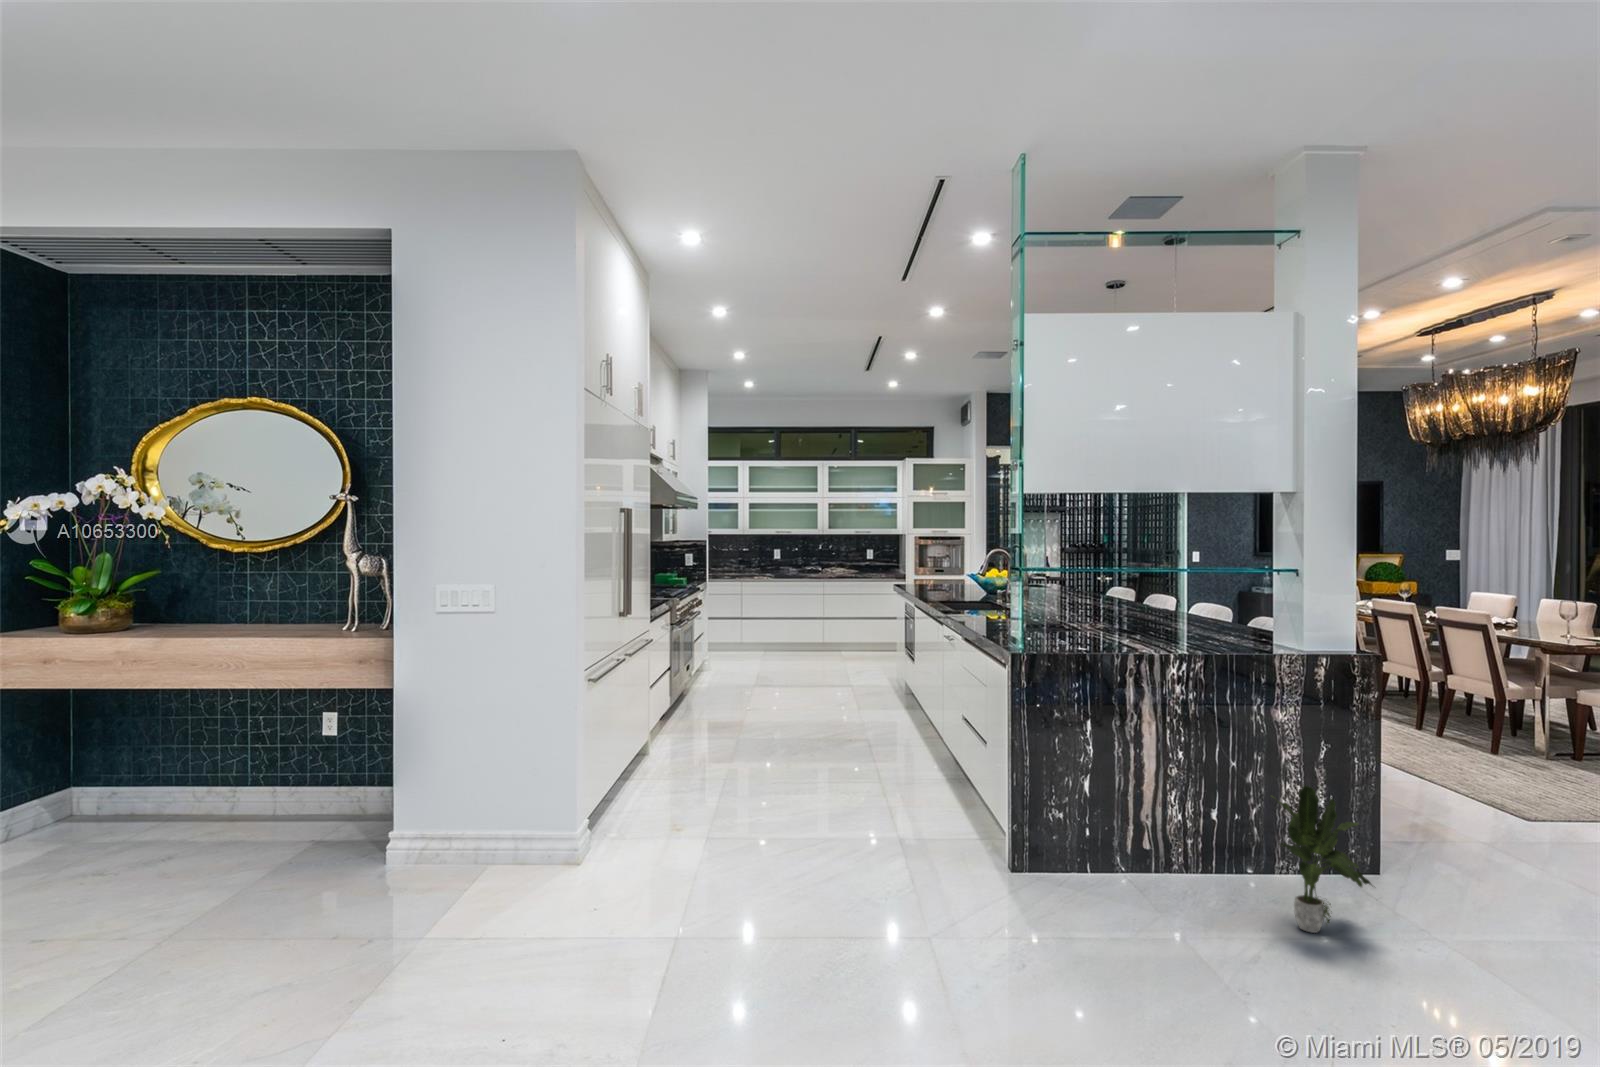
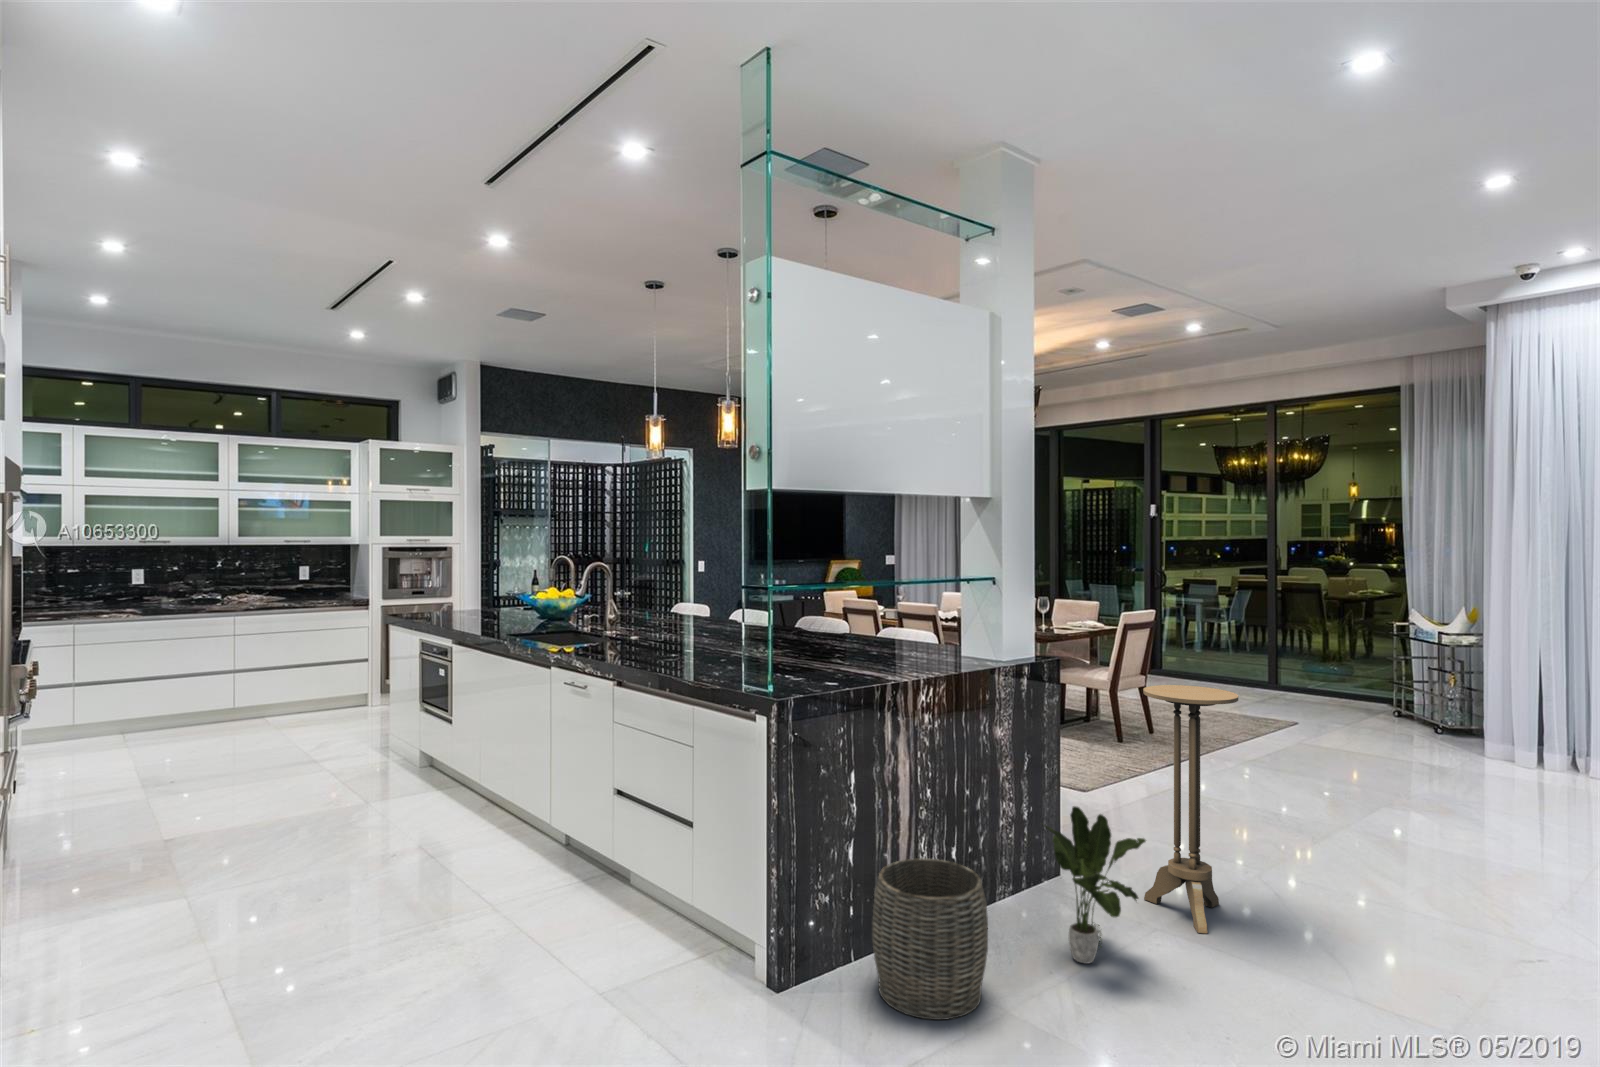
side table: none [1442,690,1563,955] -> present [1143,685,1239,934]
woven basket: none [1084,799,1185,923] -> present [872,859,988,1020]

